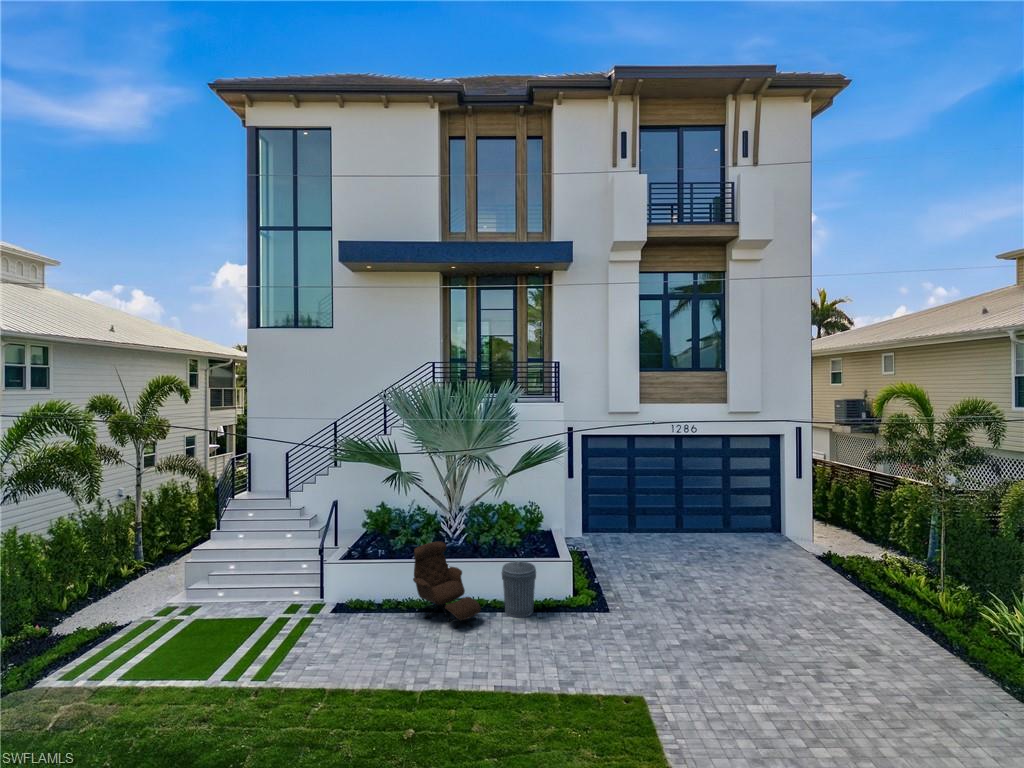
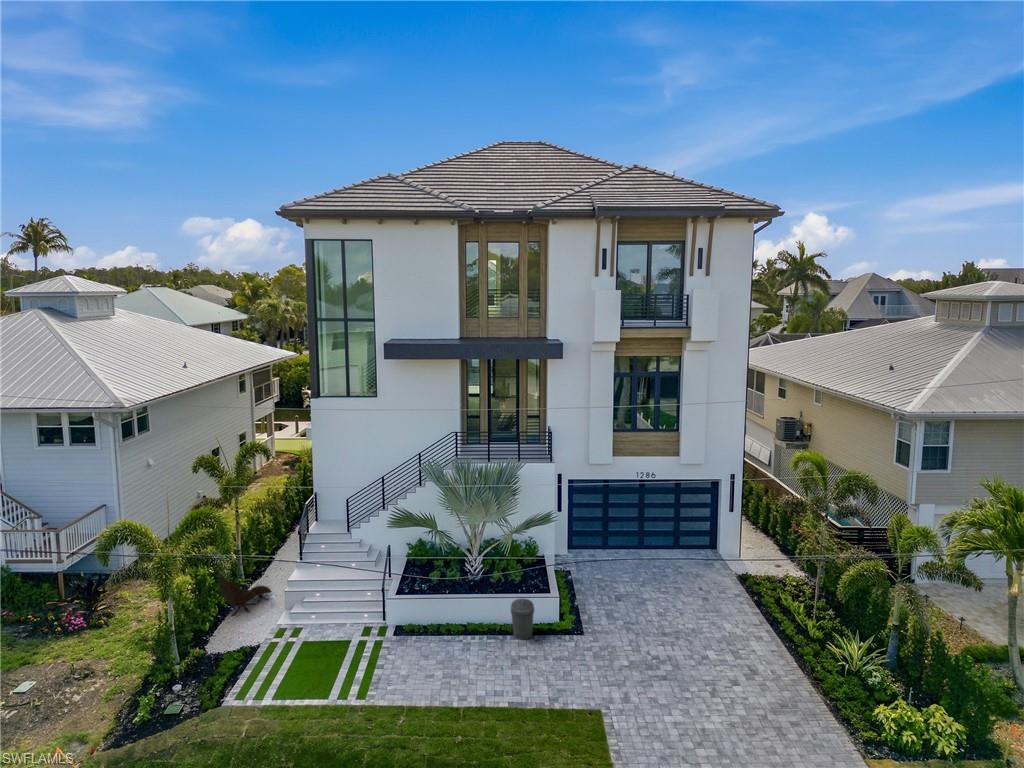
lounge chair: present [413,541,481,629] -> present [219,577,271,616]

